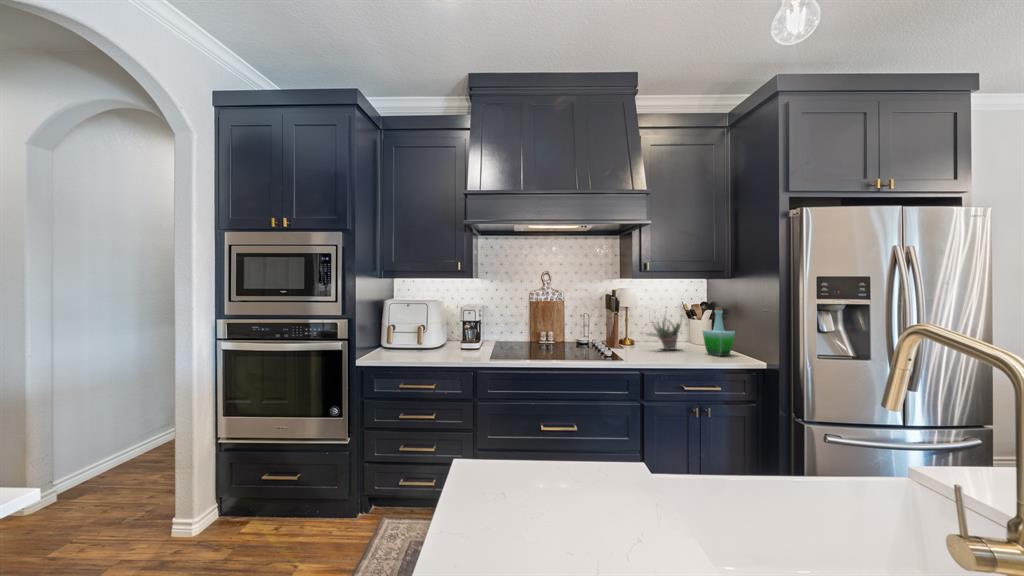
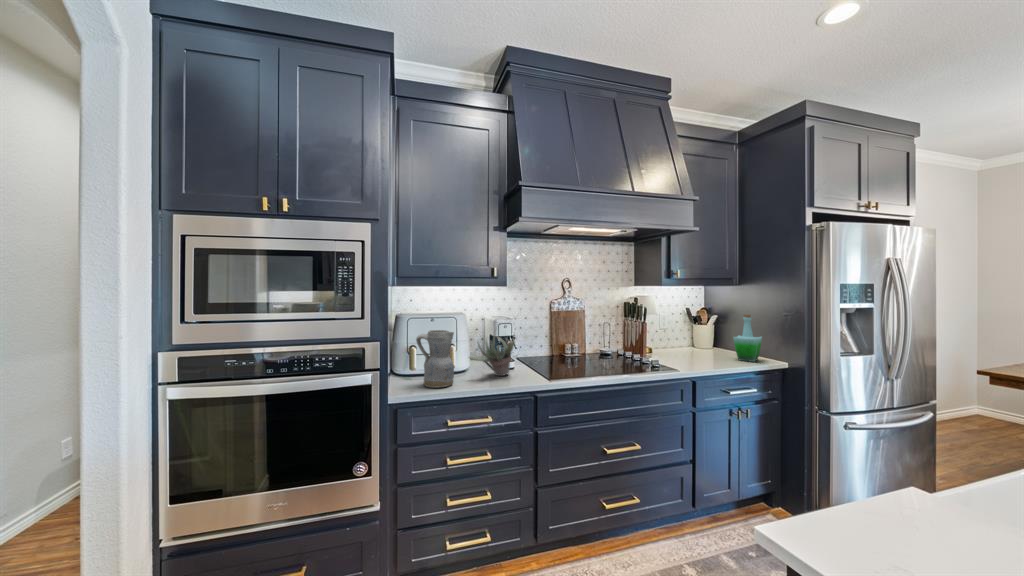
ceramic pitcher: none [385,313,414,357] -> present [416,330,454,387]
succulent plant: present [646,317,681,350] -> present [469,332,515,376]

